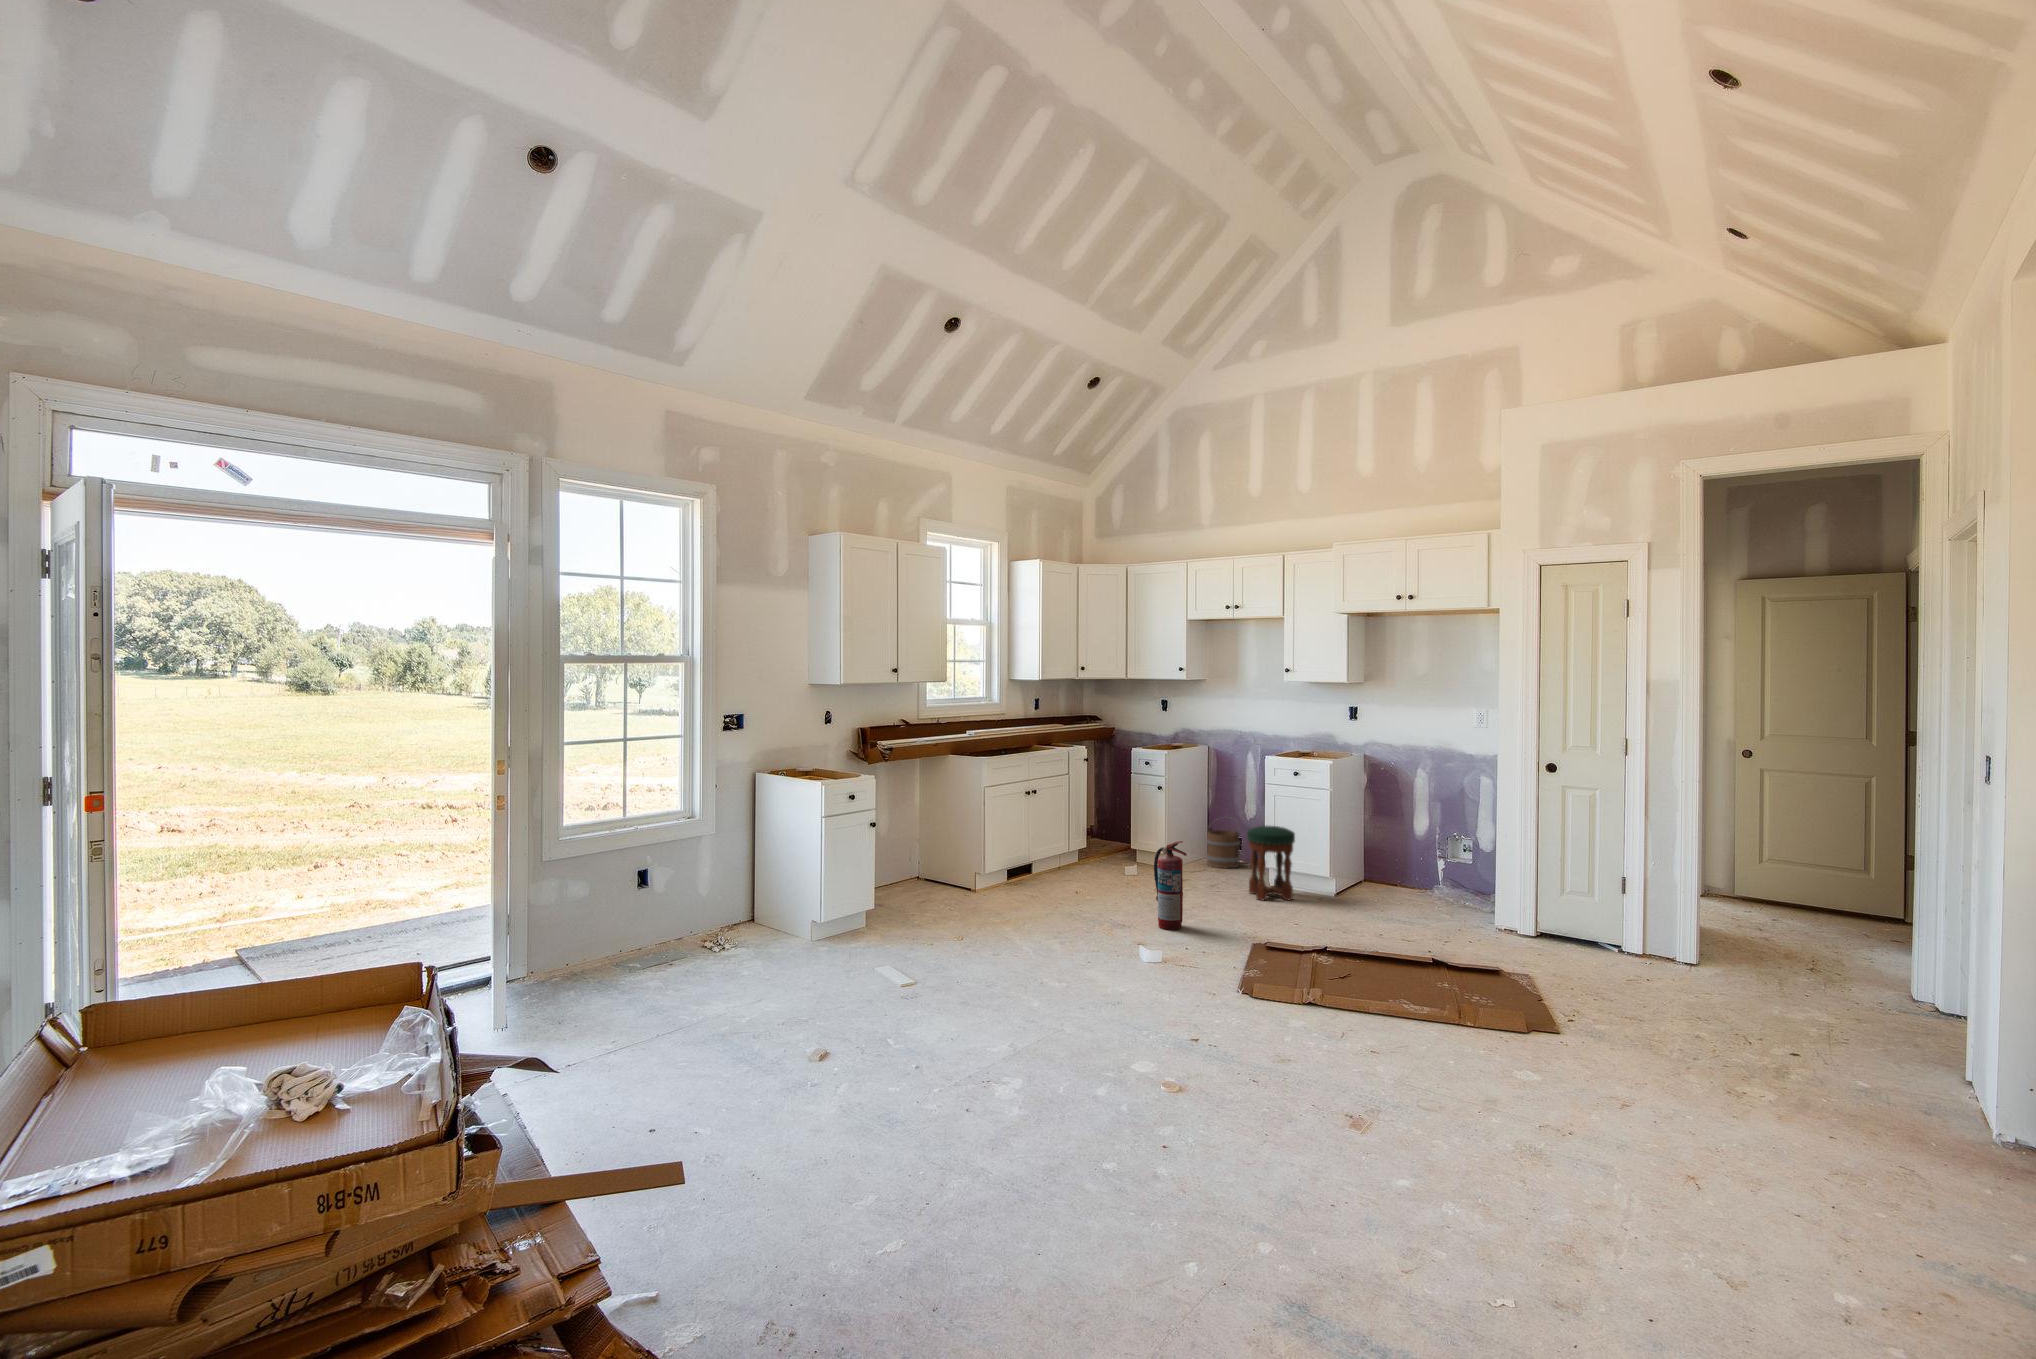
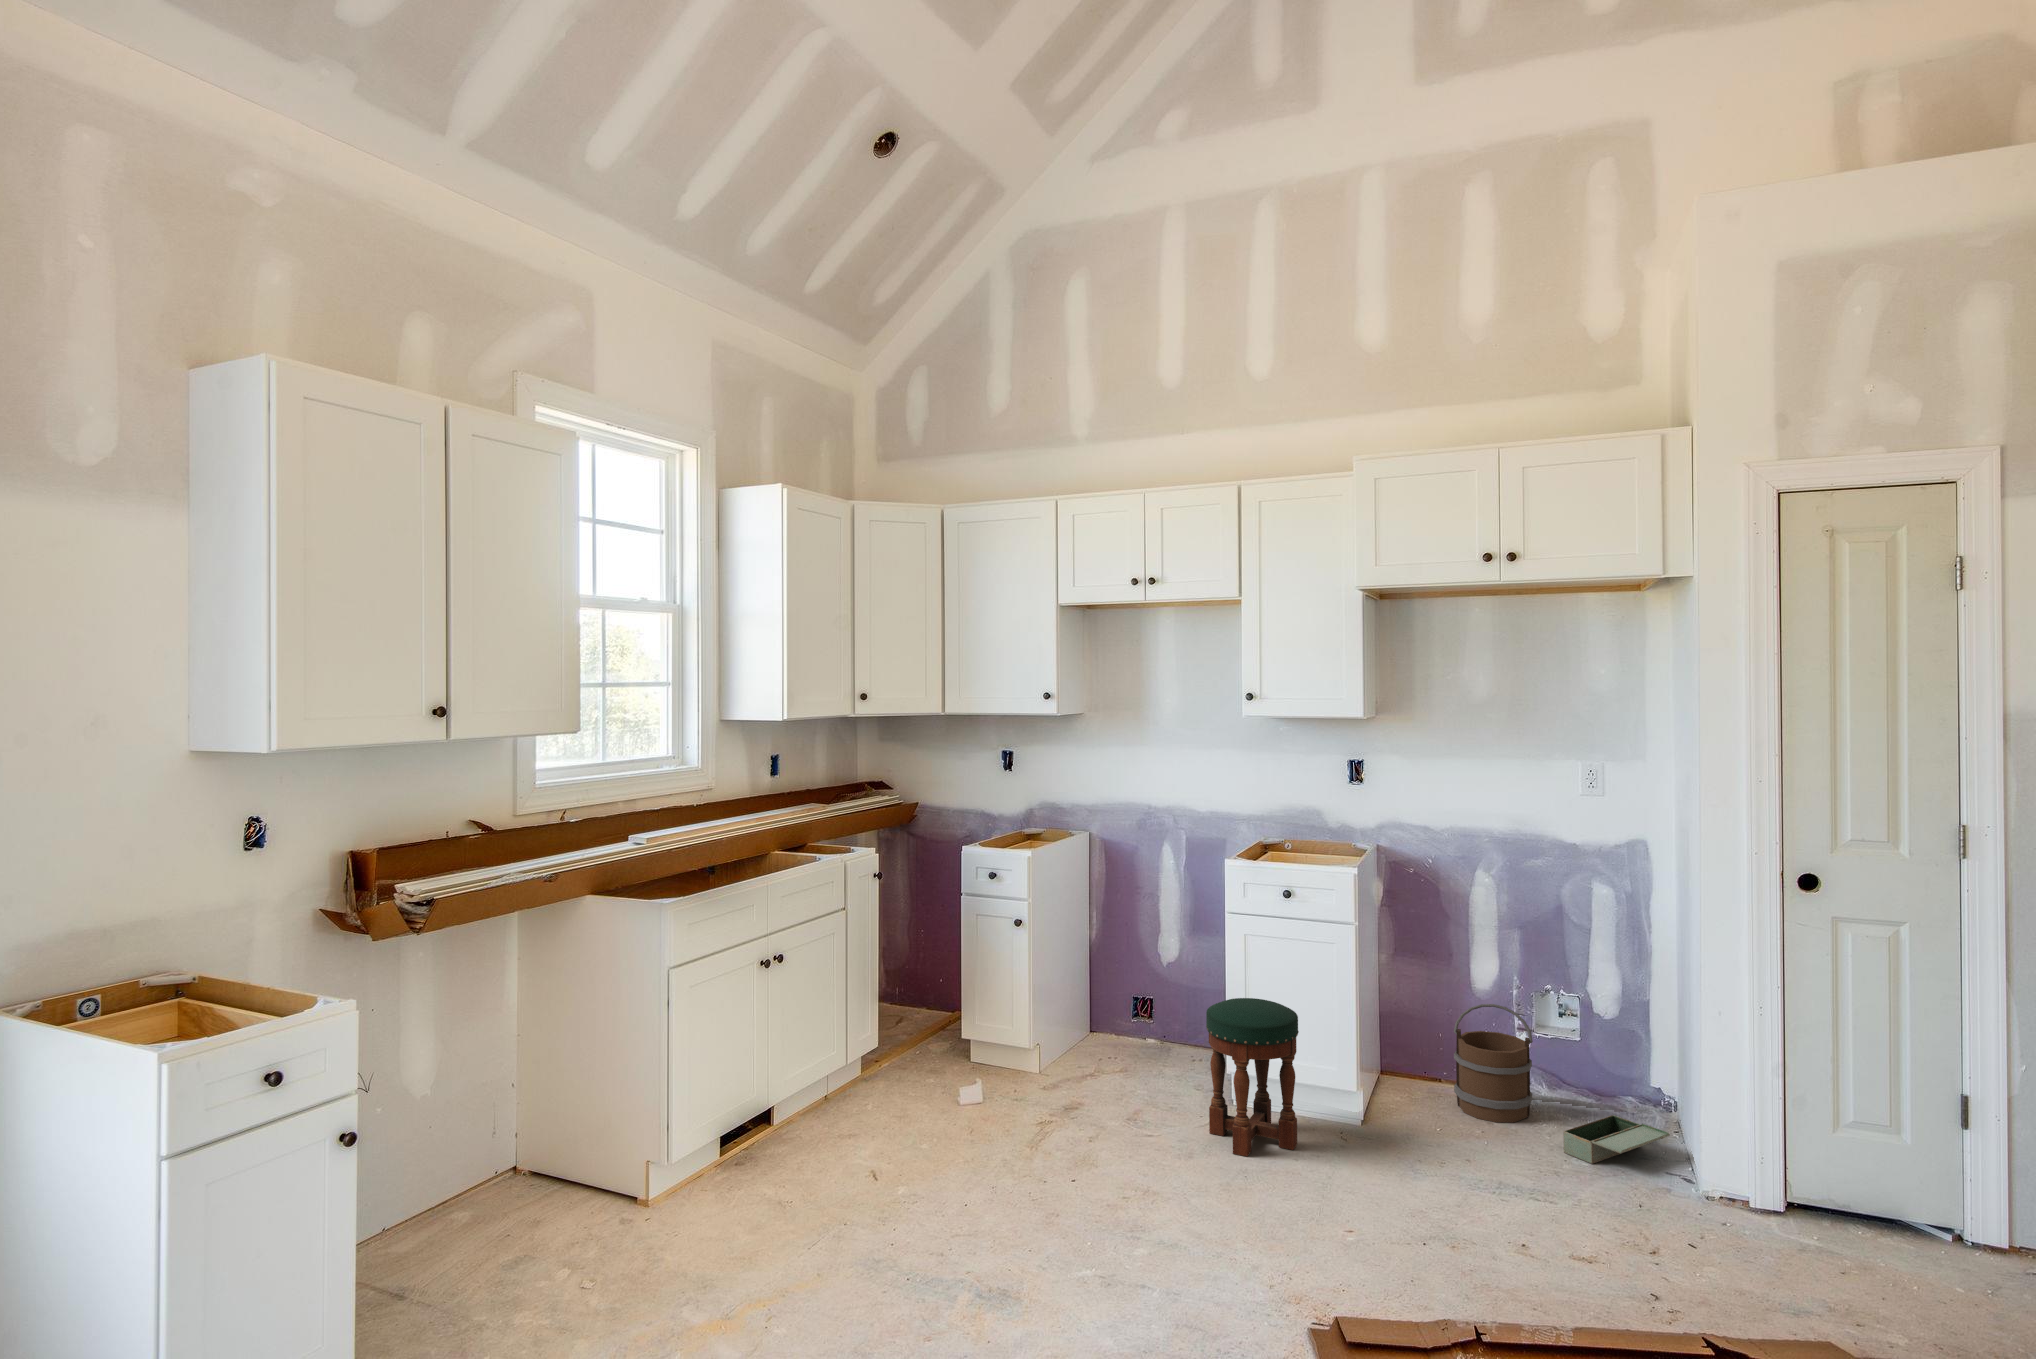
bucket: present [1206,827,1240,868] -> present [1454,1004,1533,1123]
fire extinguisher: present [1154,841,1187,930] -> none [1066,1095,1149,1304]
toolbox: none [1438,898,1497,916] -> present [1564,1115,1670,1164]

